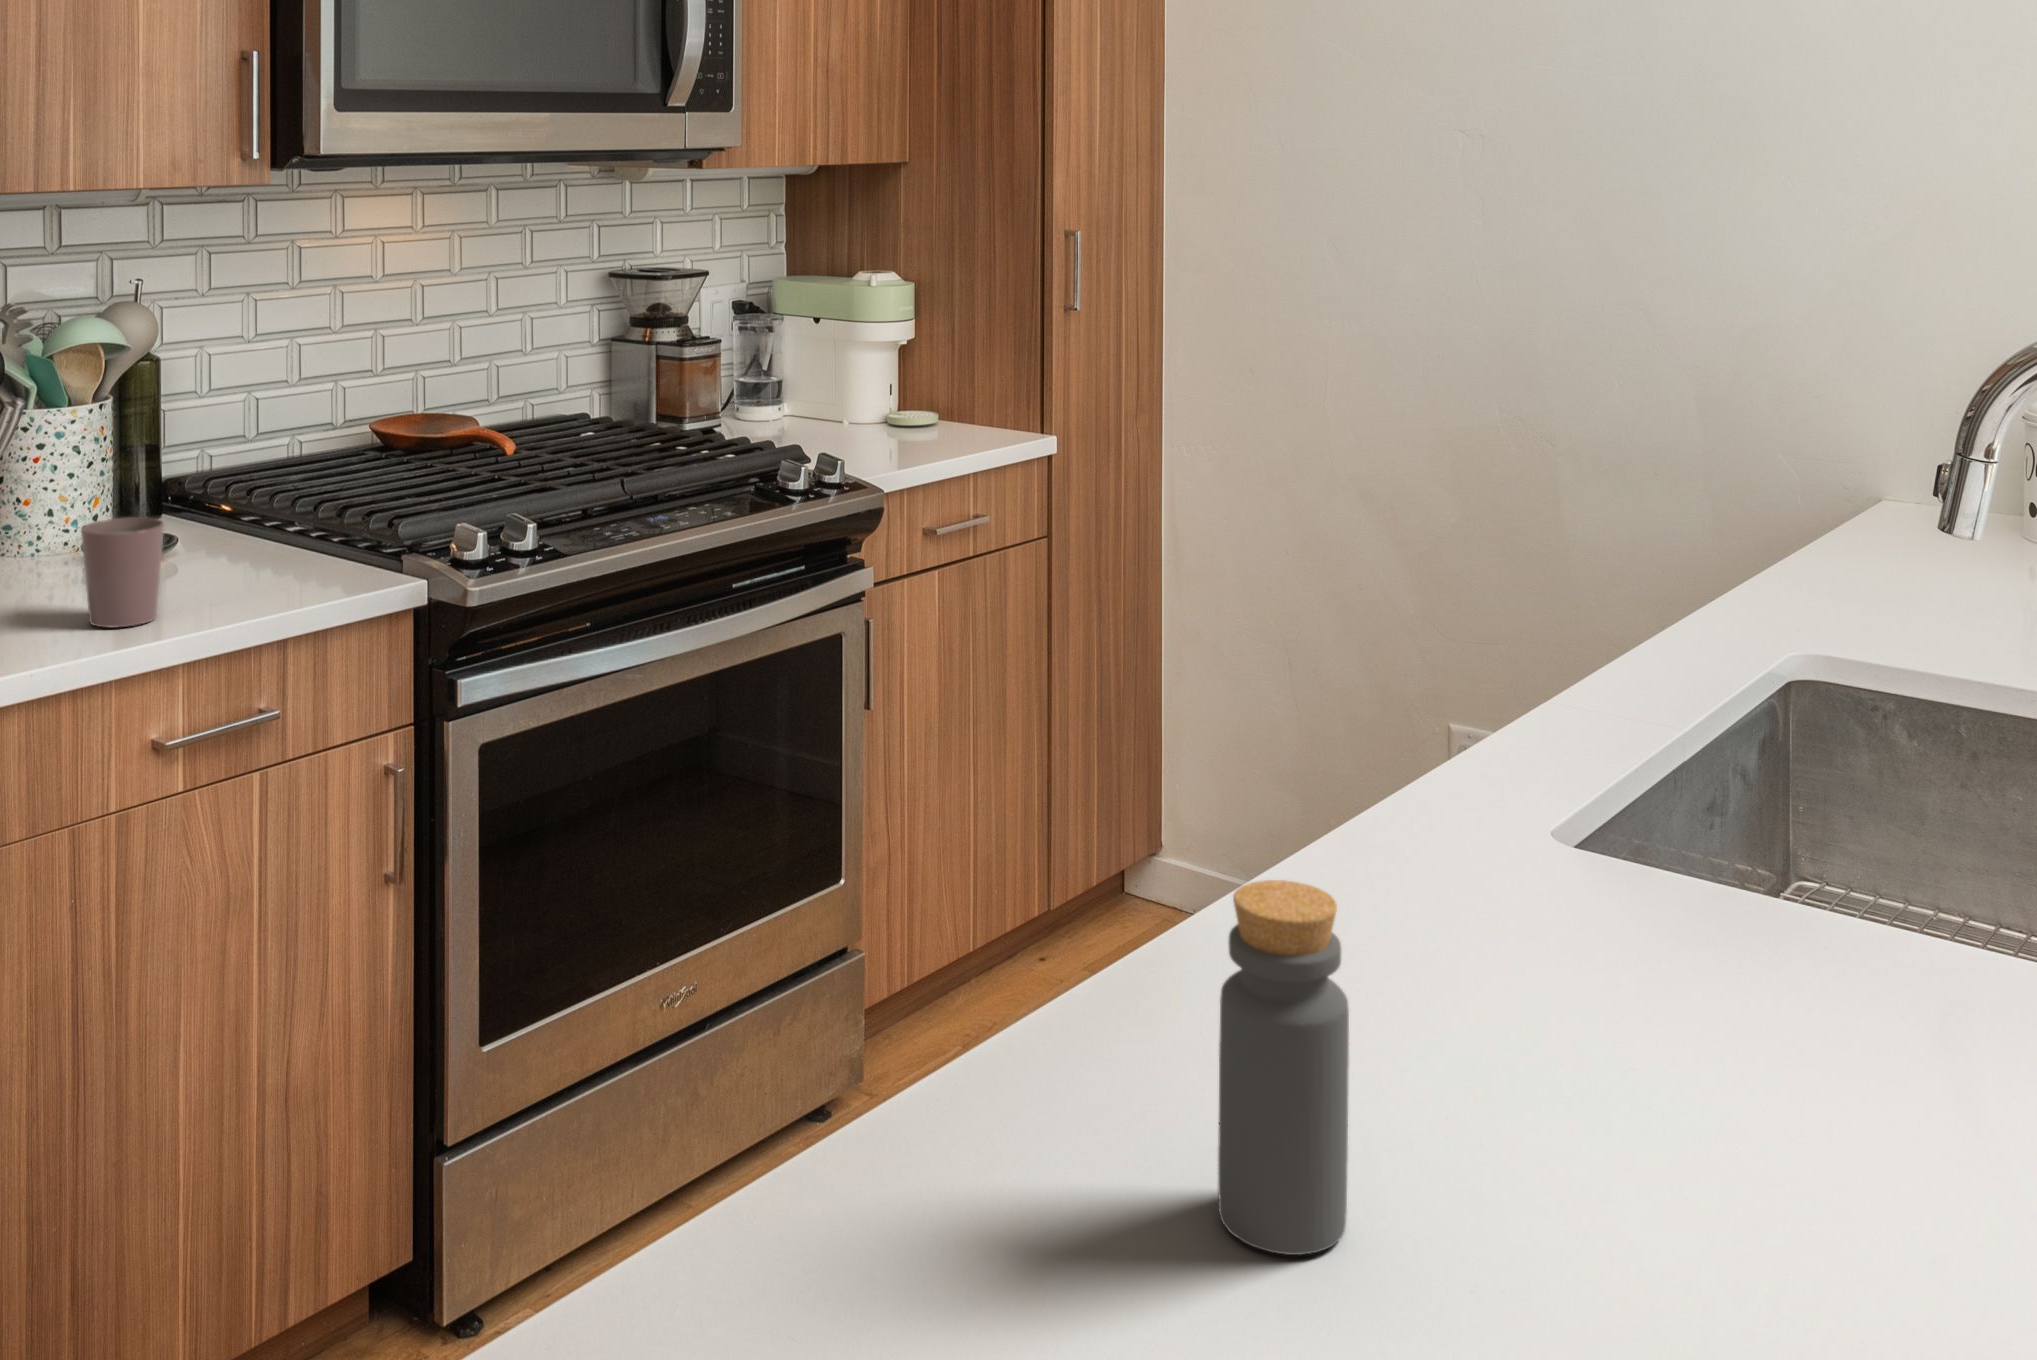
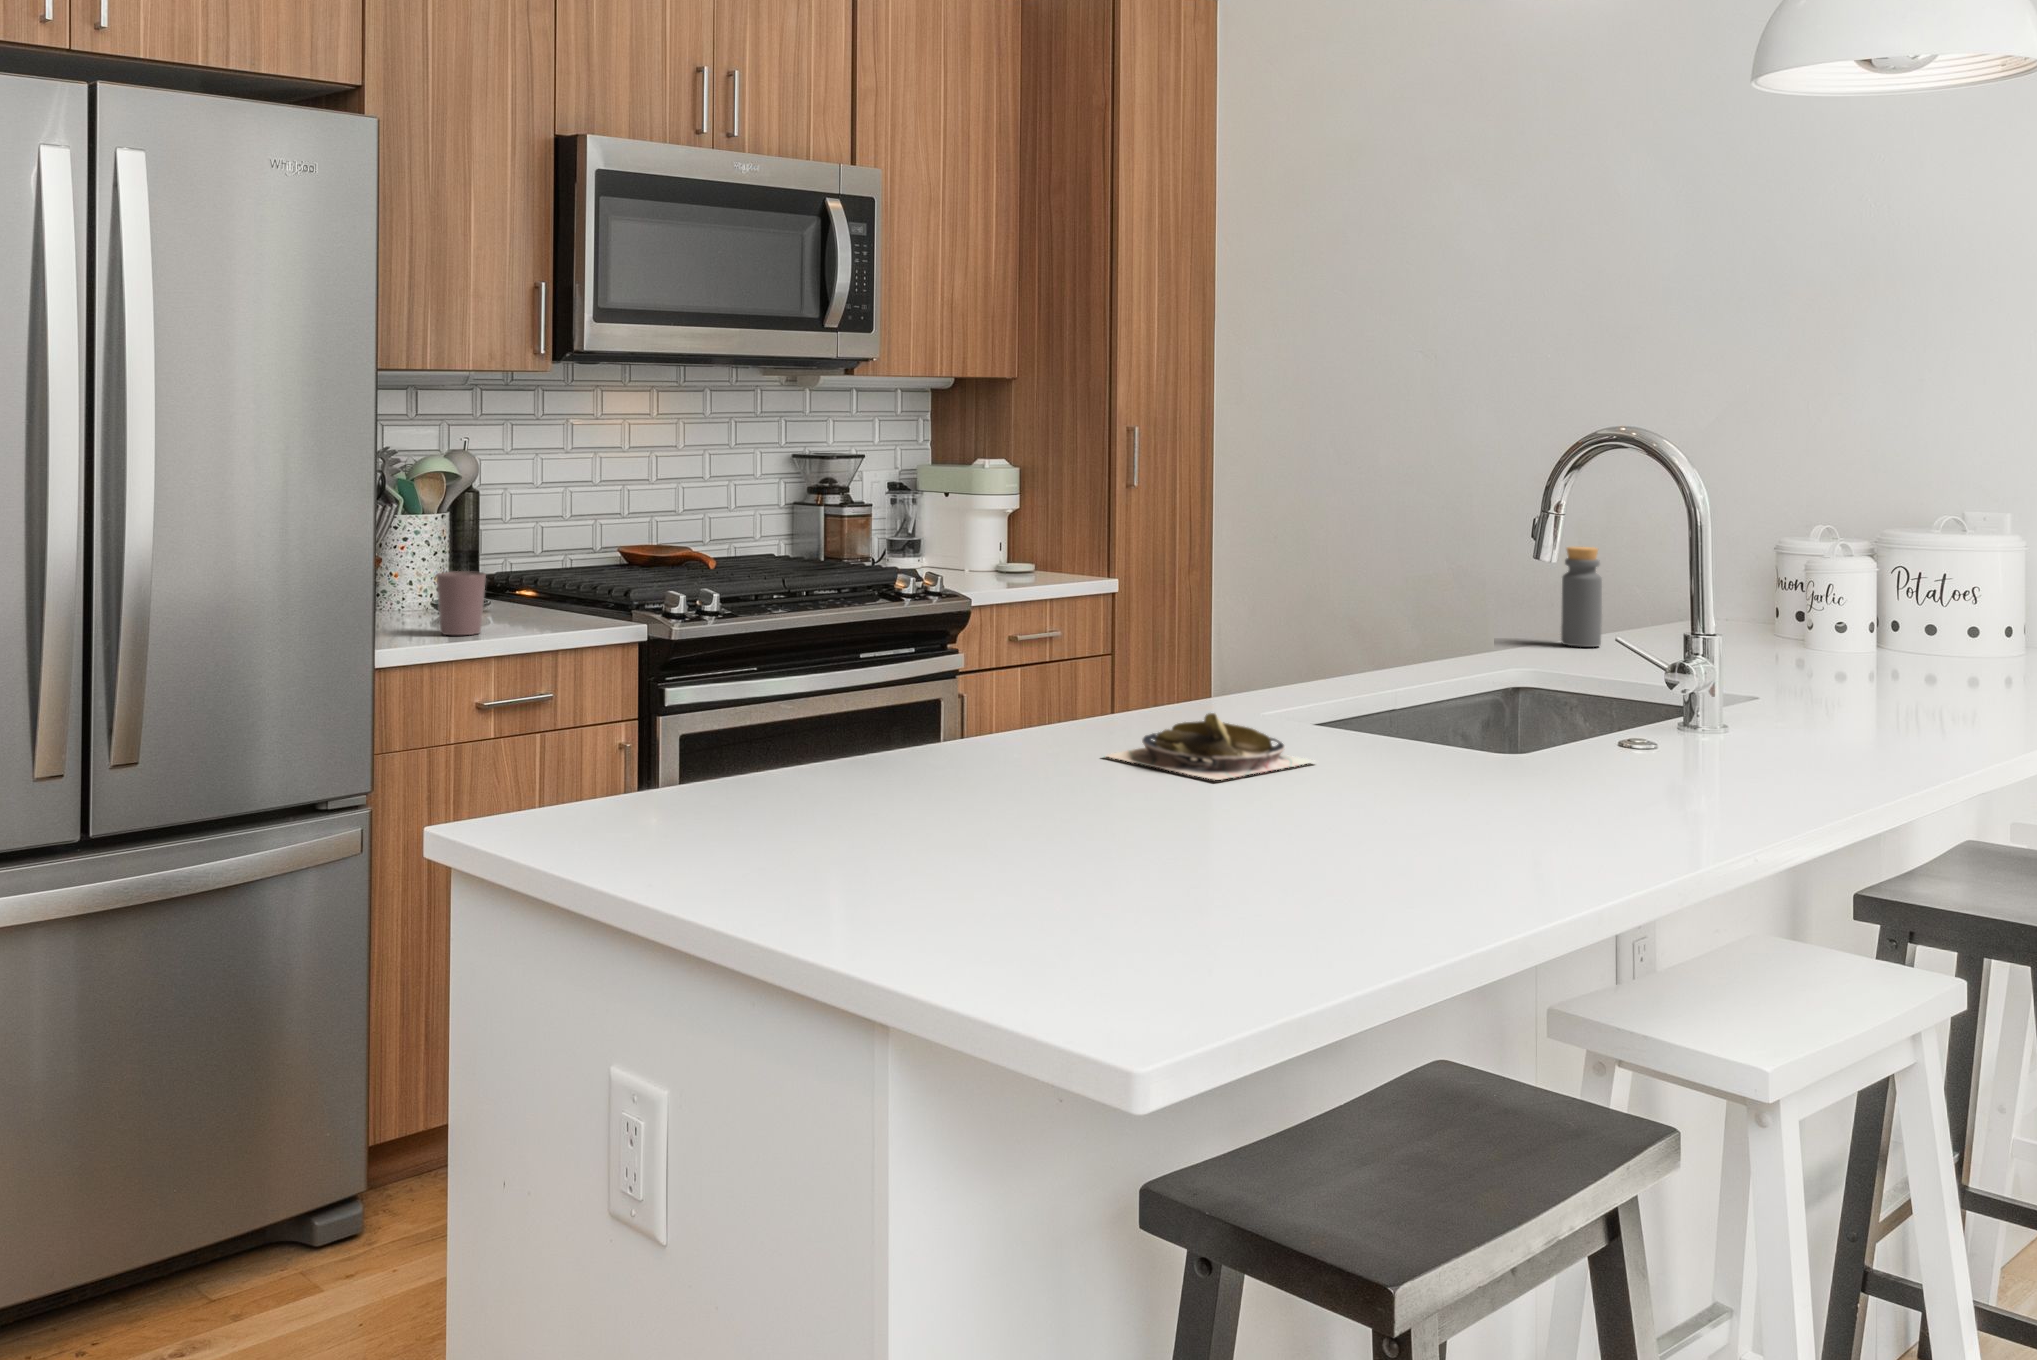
bottle: present [1218,880,1349,1255] -> present [1561,547,1602,647]
plate: none [1465,1013,1906,1247] -> present [1107,713,1315,780]

